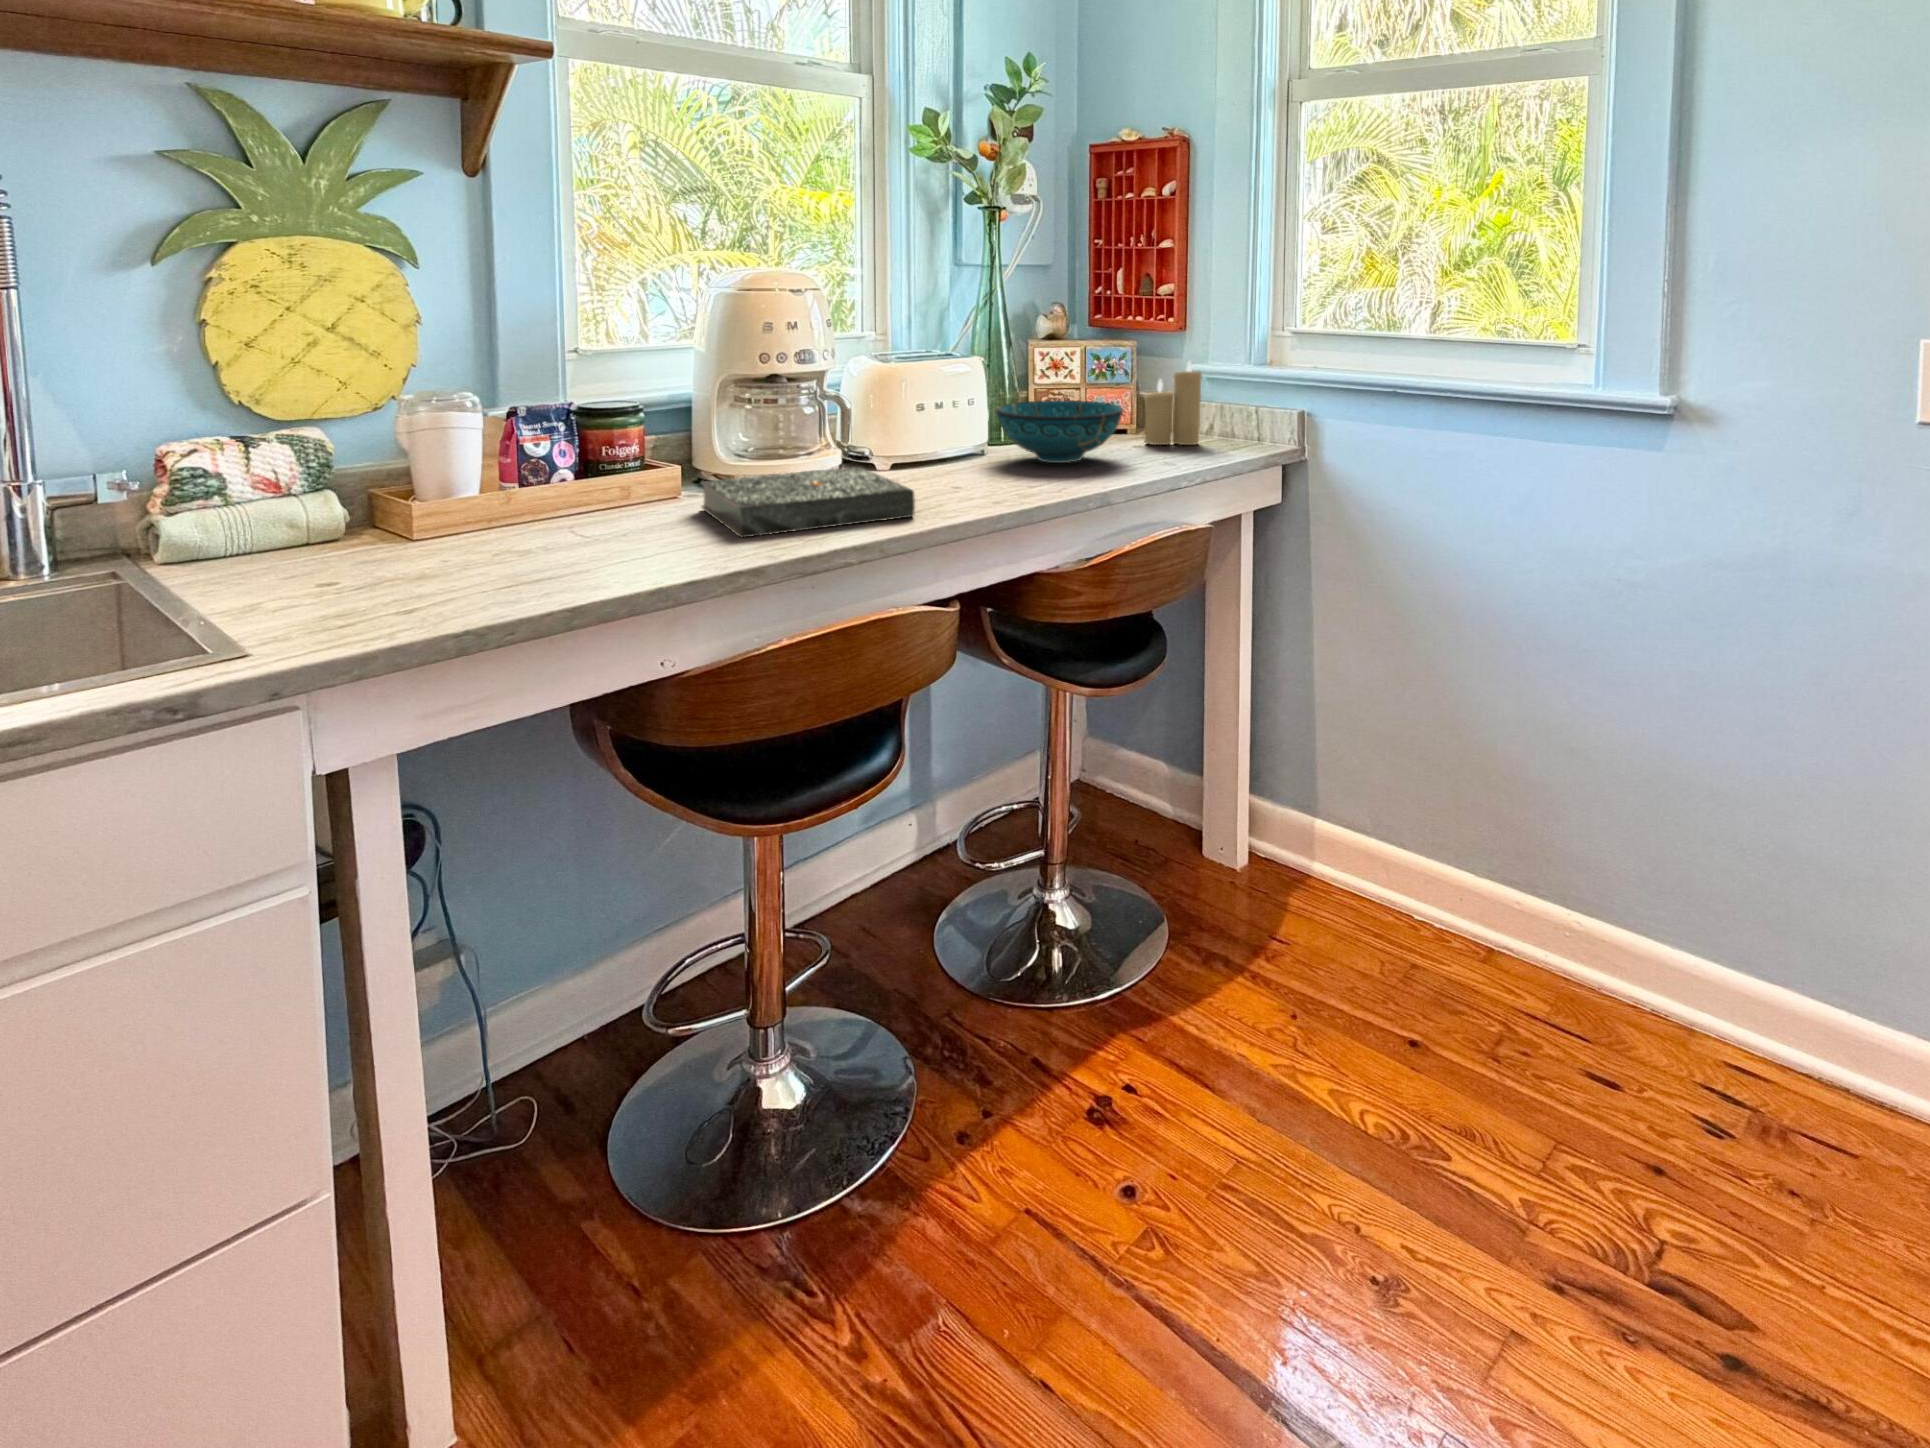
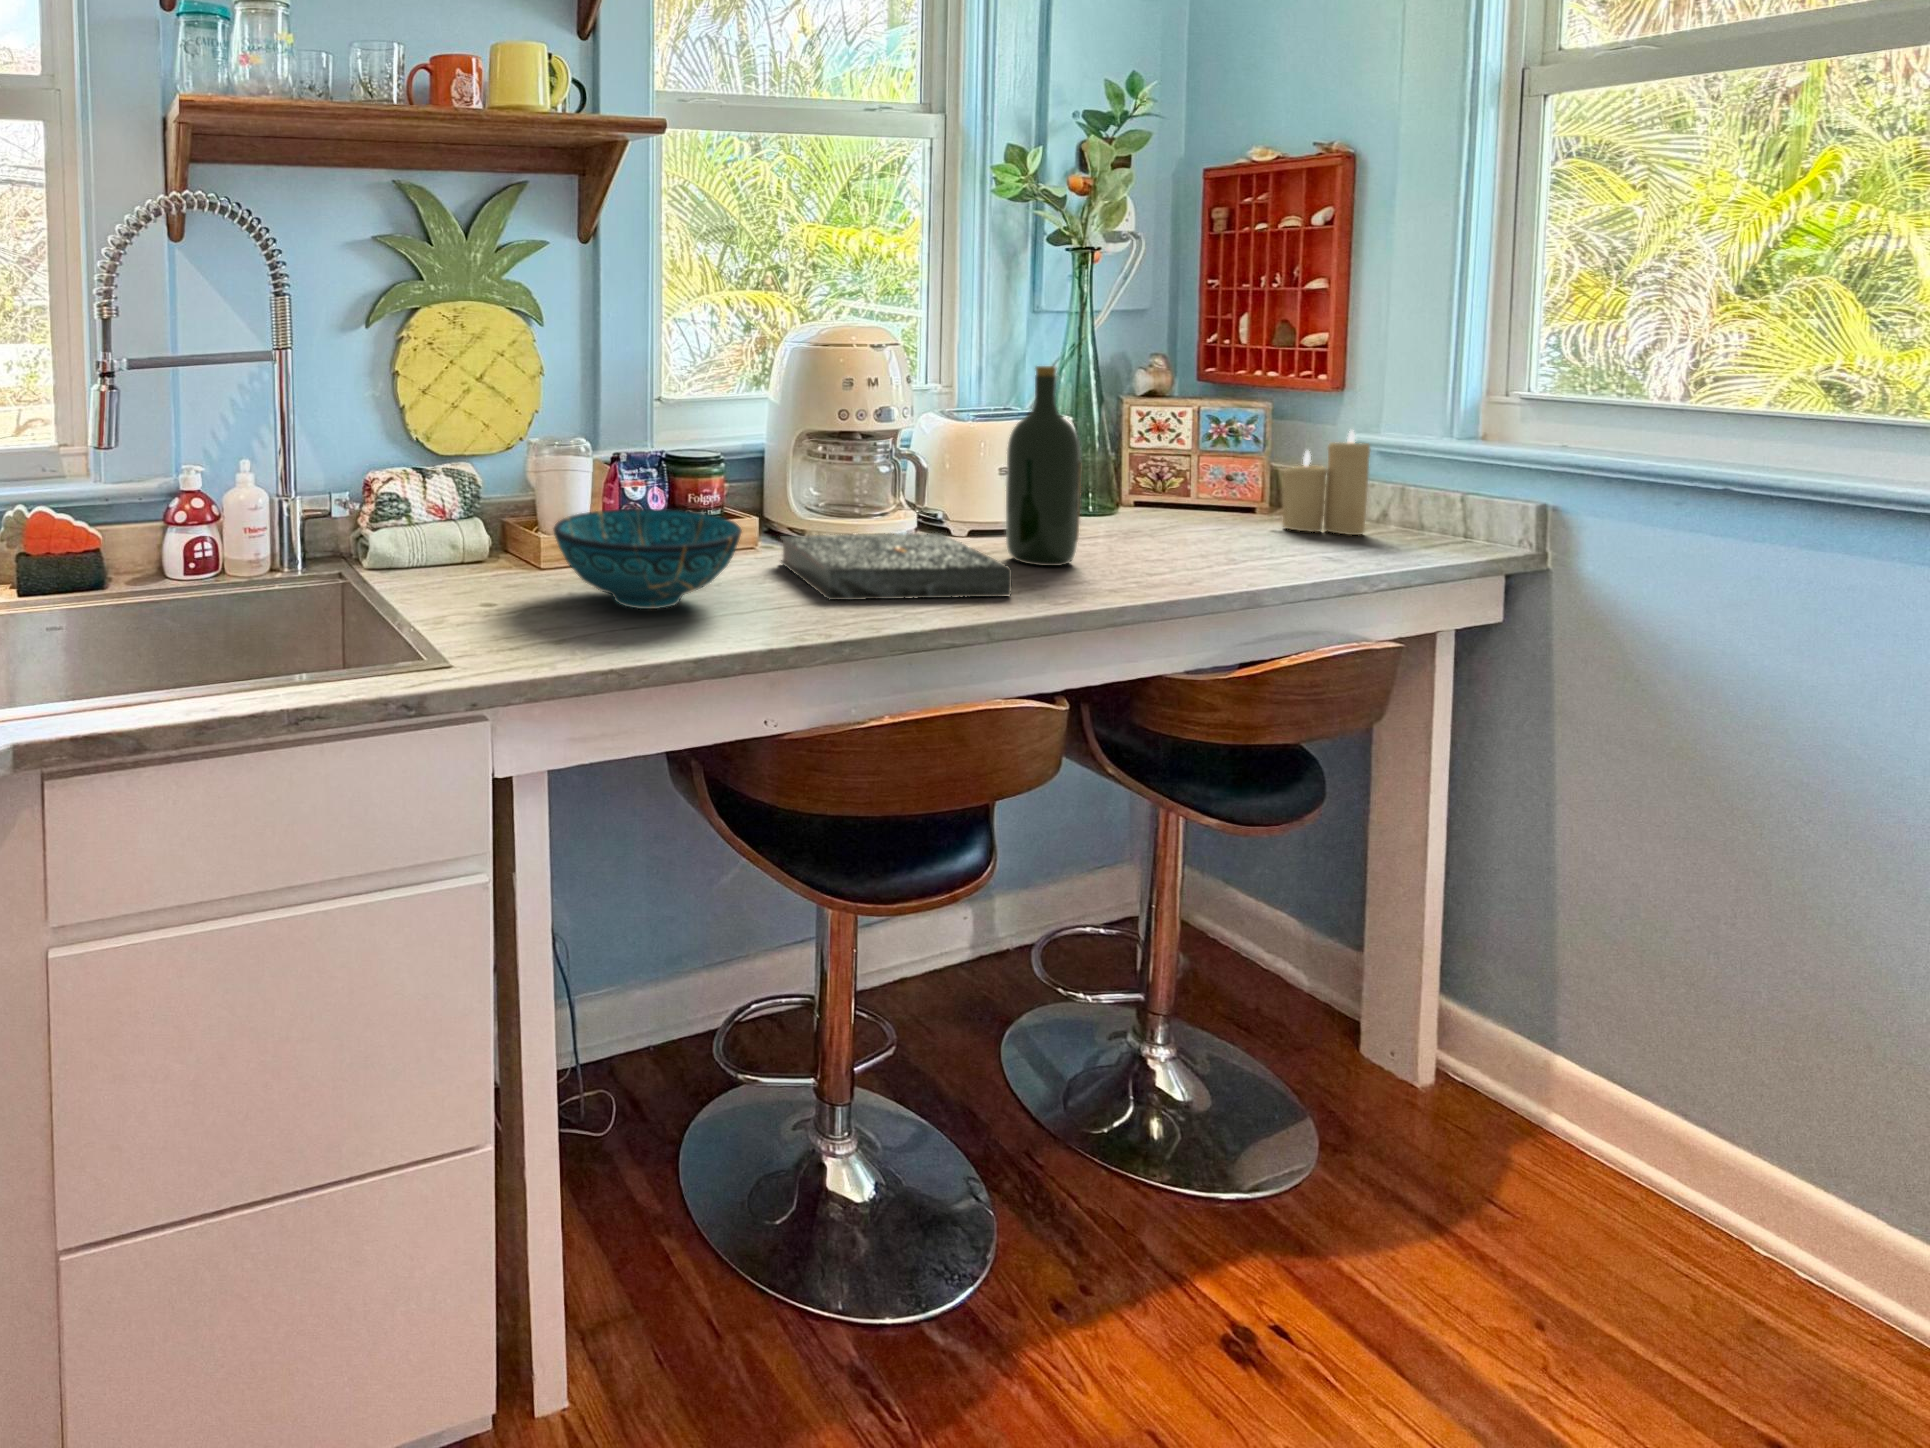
wine bottle: none [919,308,981,489] -> present [1006,366,1082,566]
decorative bowl: present [996,400,1123,463] -> present [553,509,742,609]

